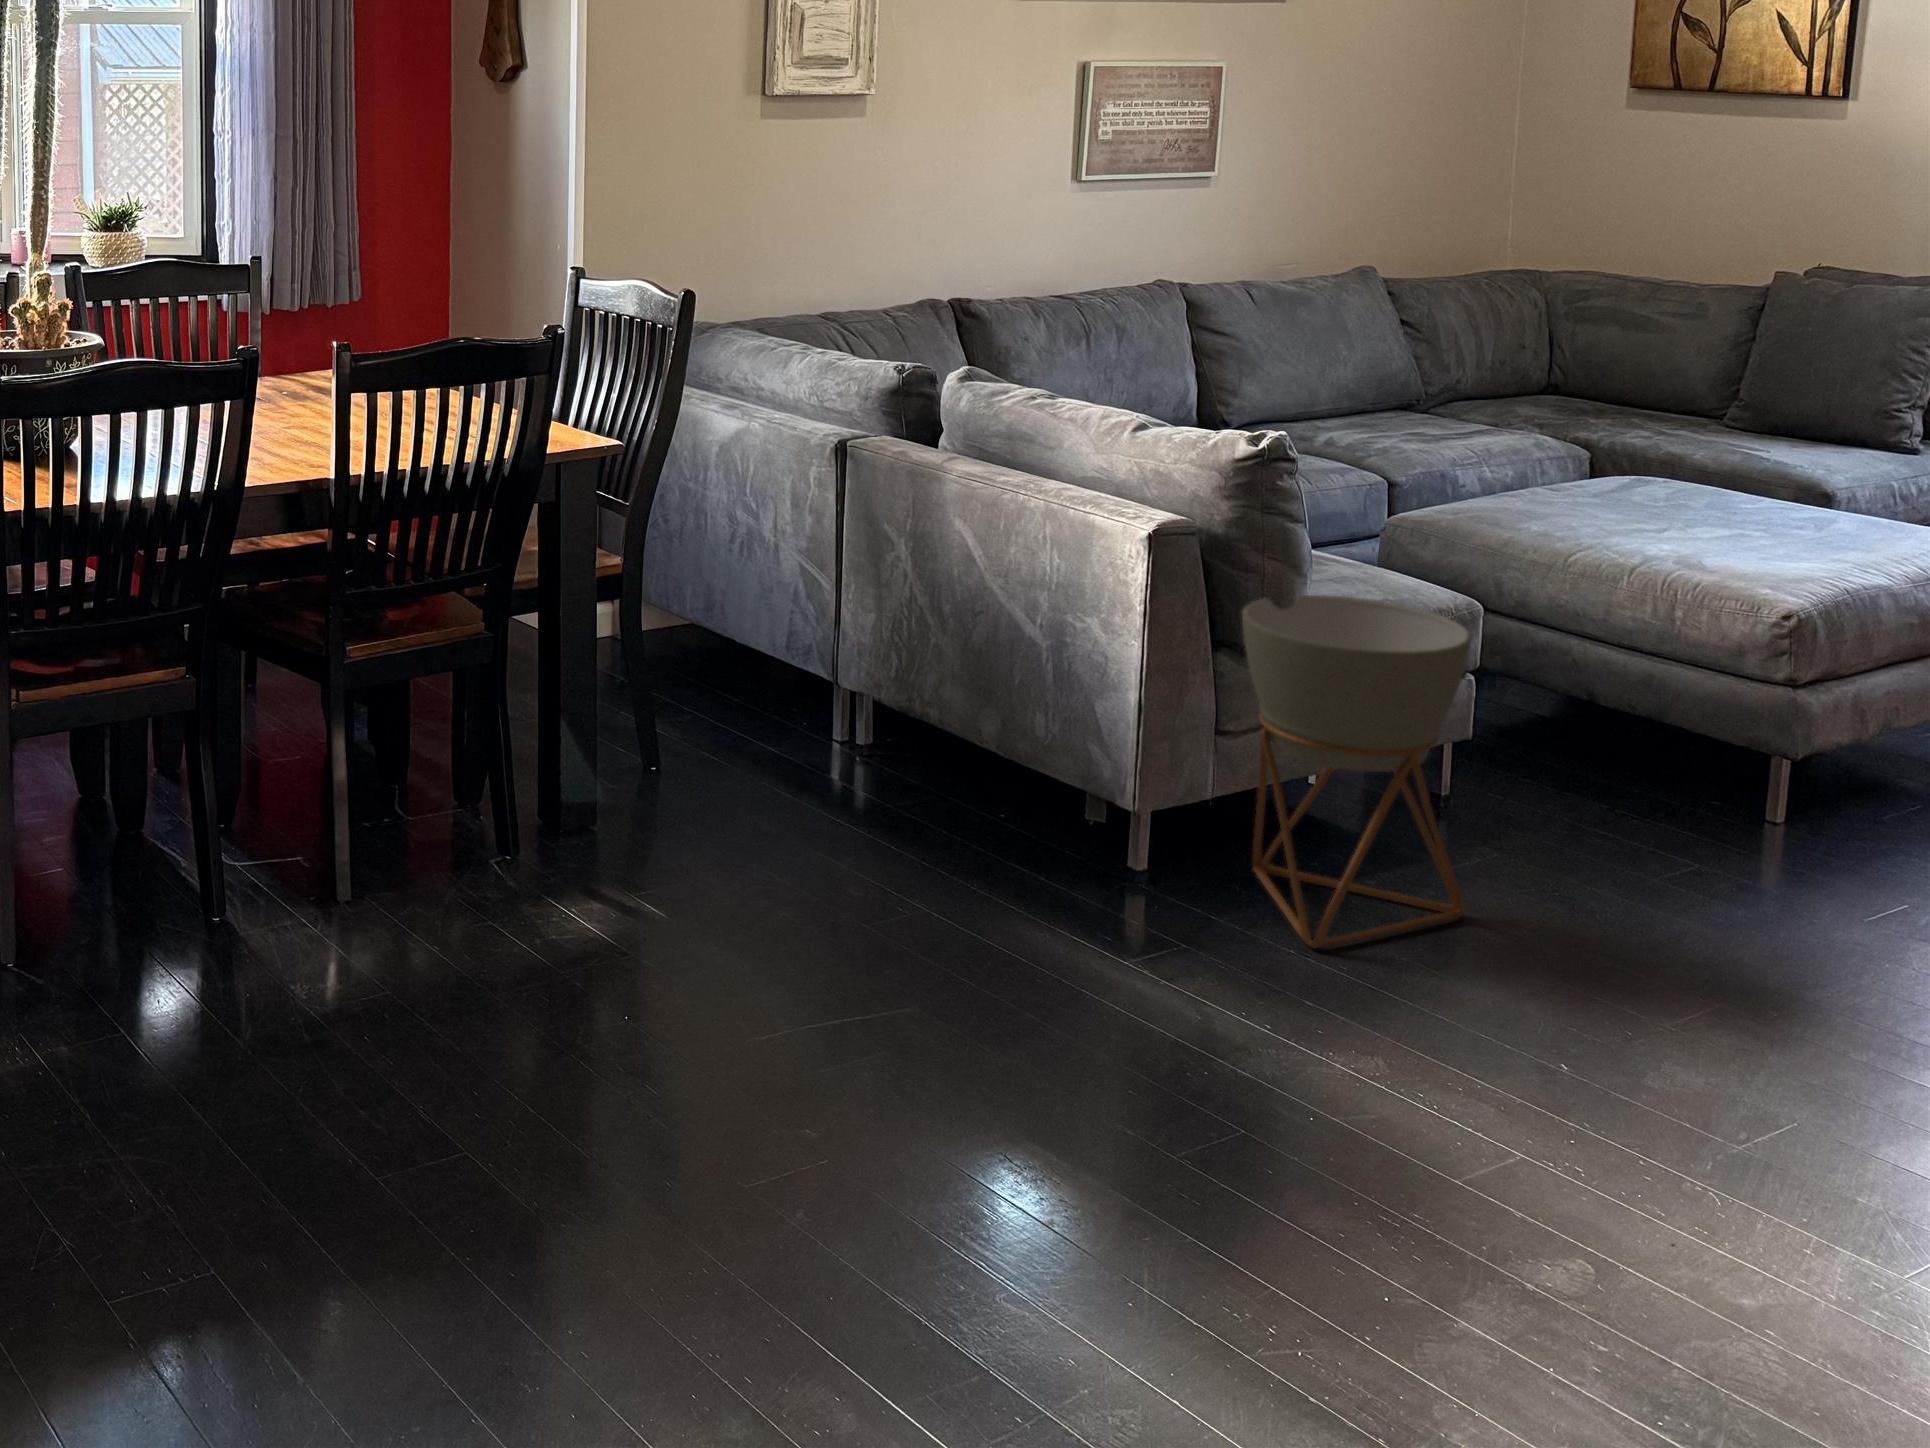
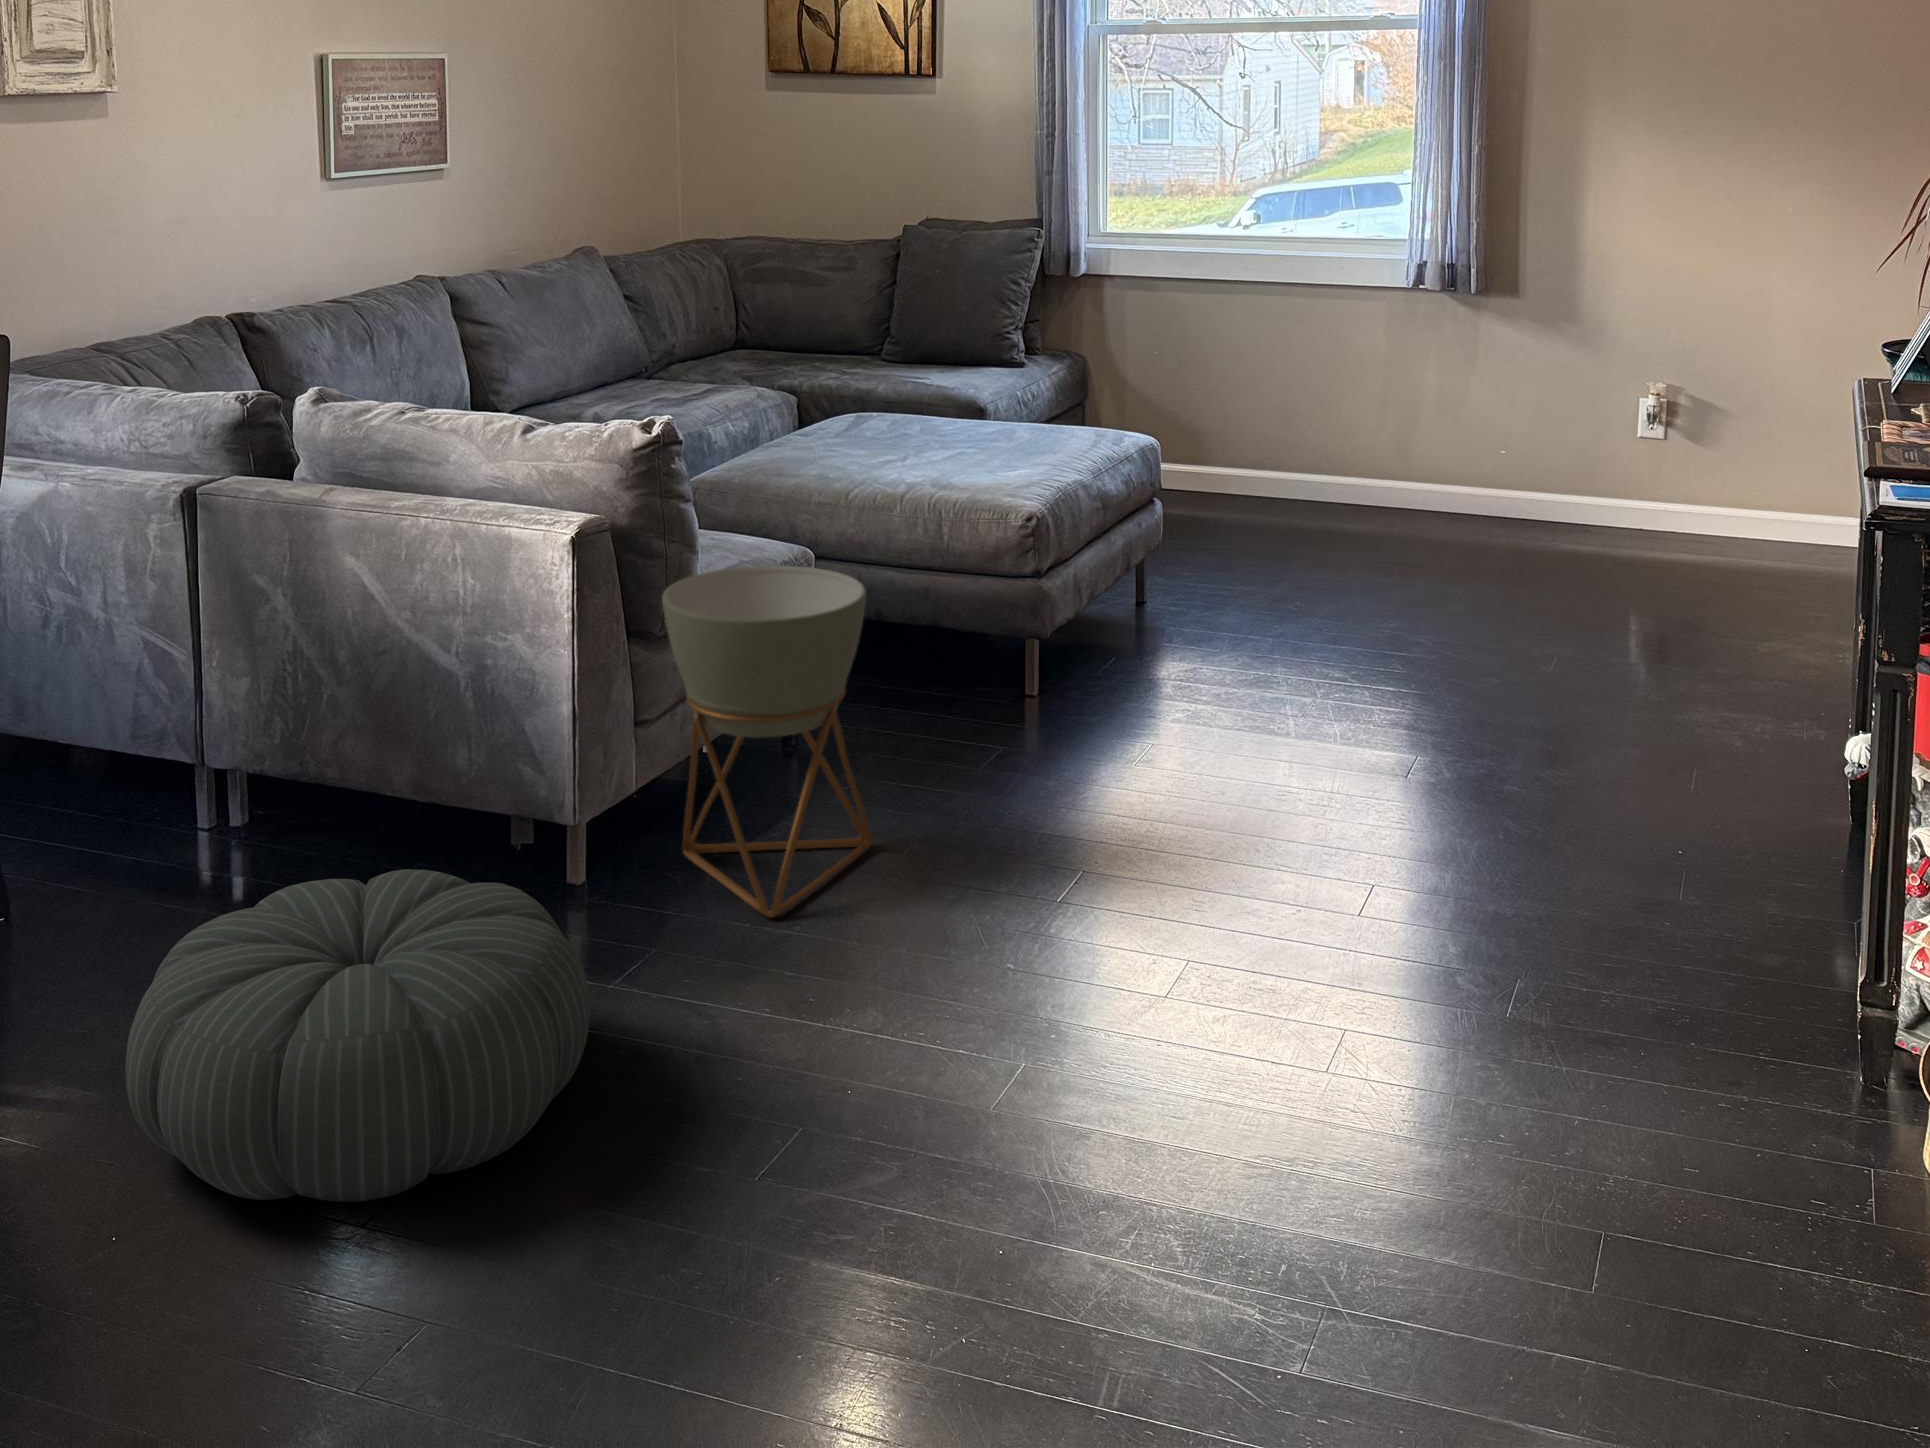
pouf: none [665,781,1060,1048] -> present [126,869,590,1202]

